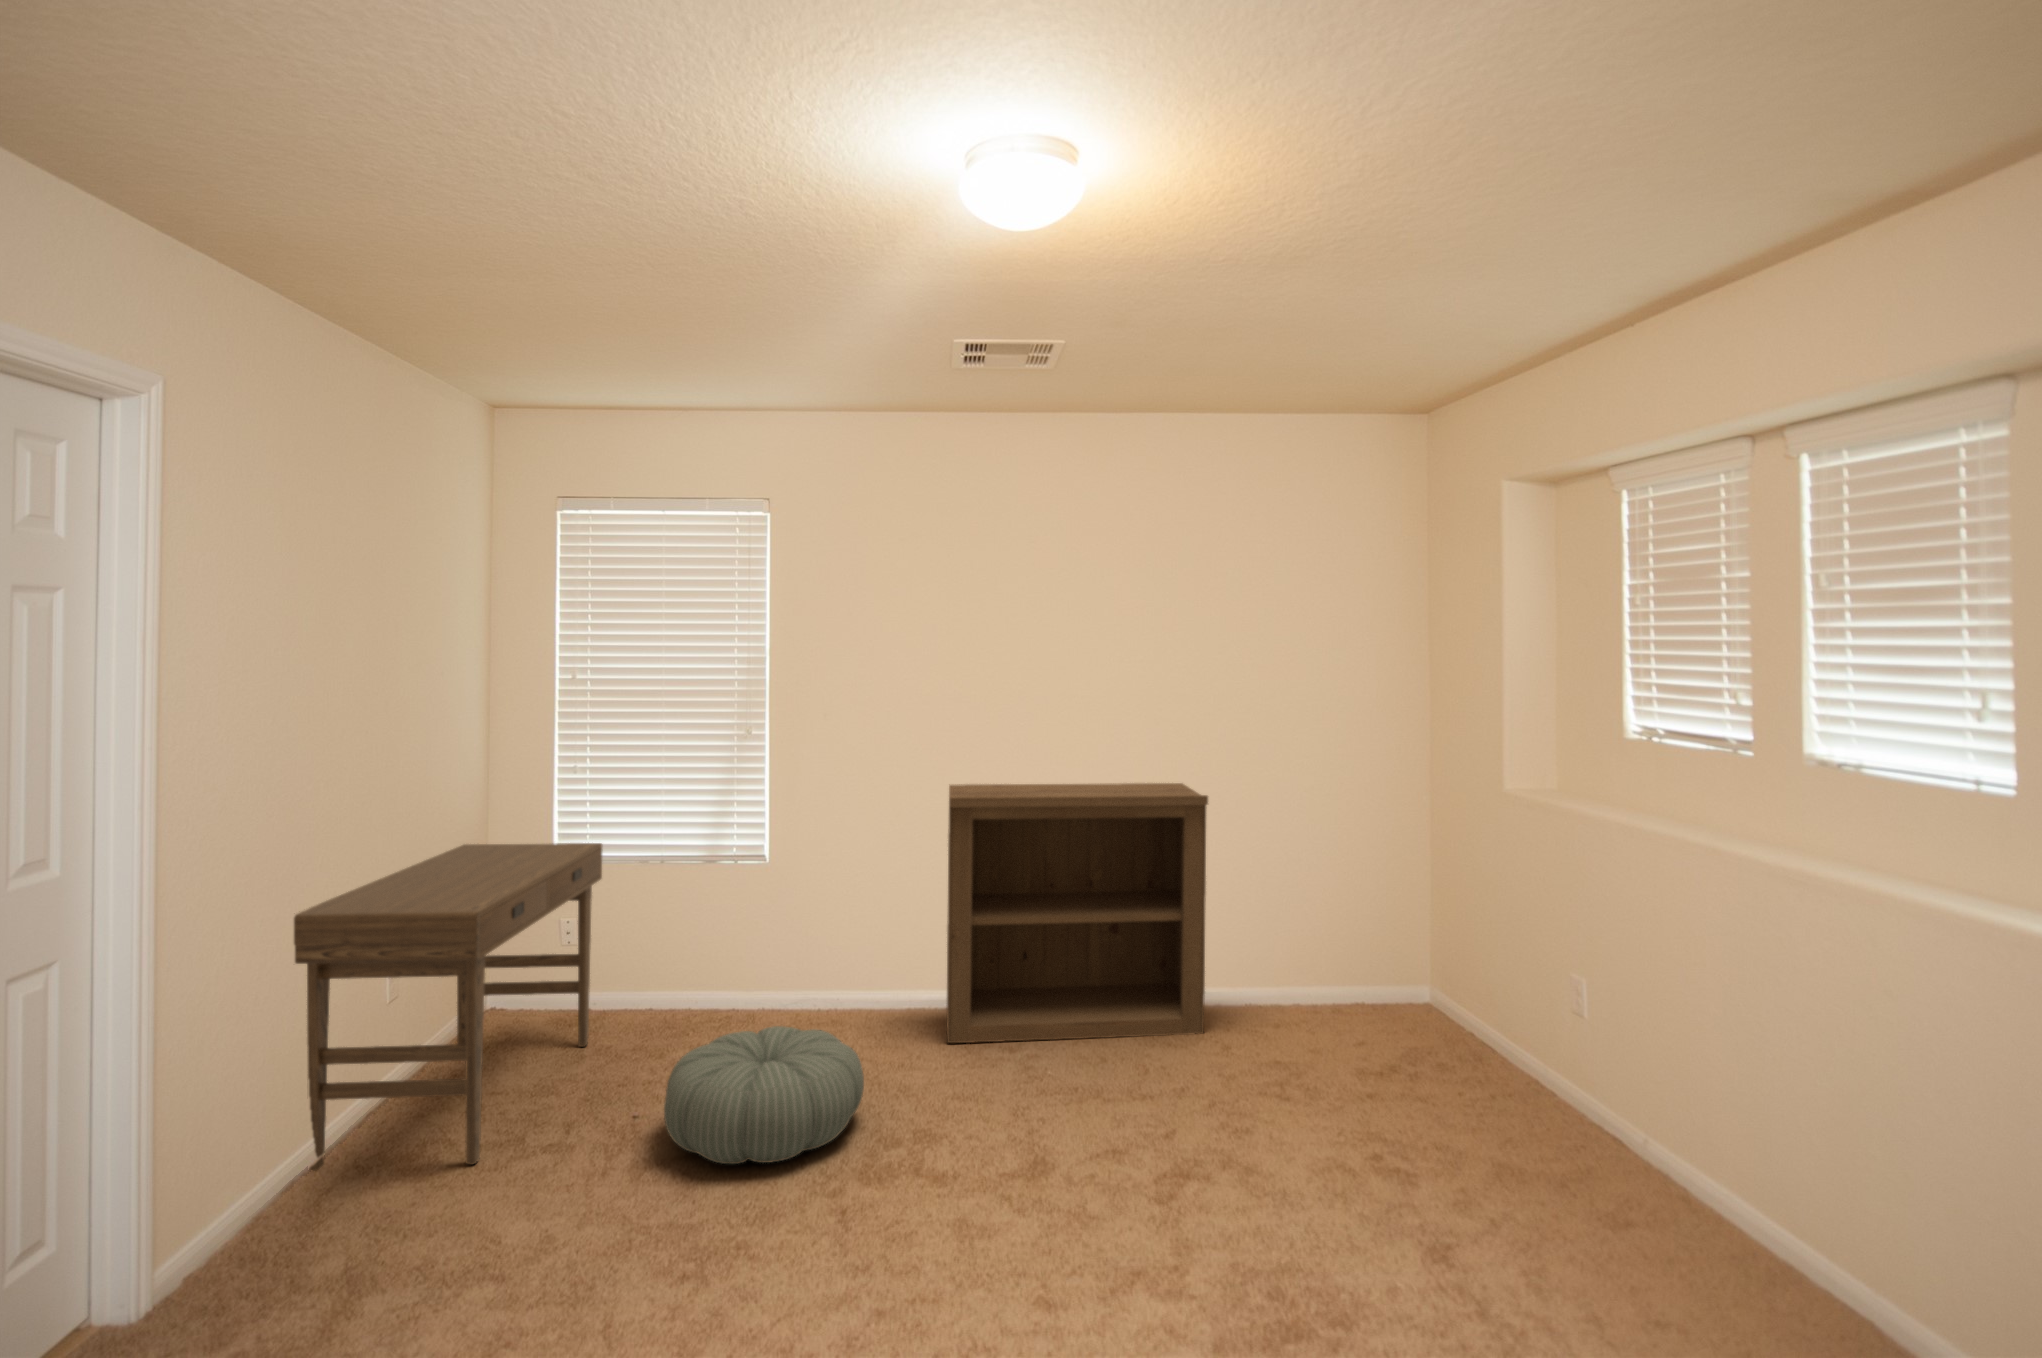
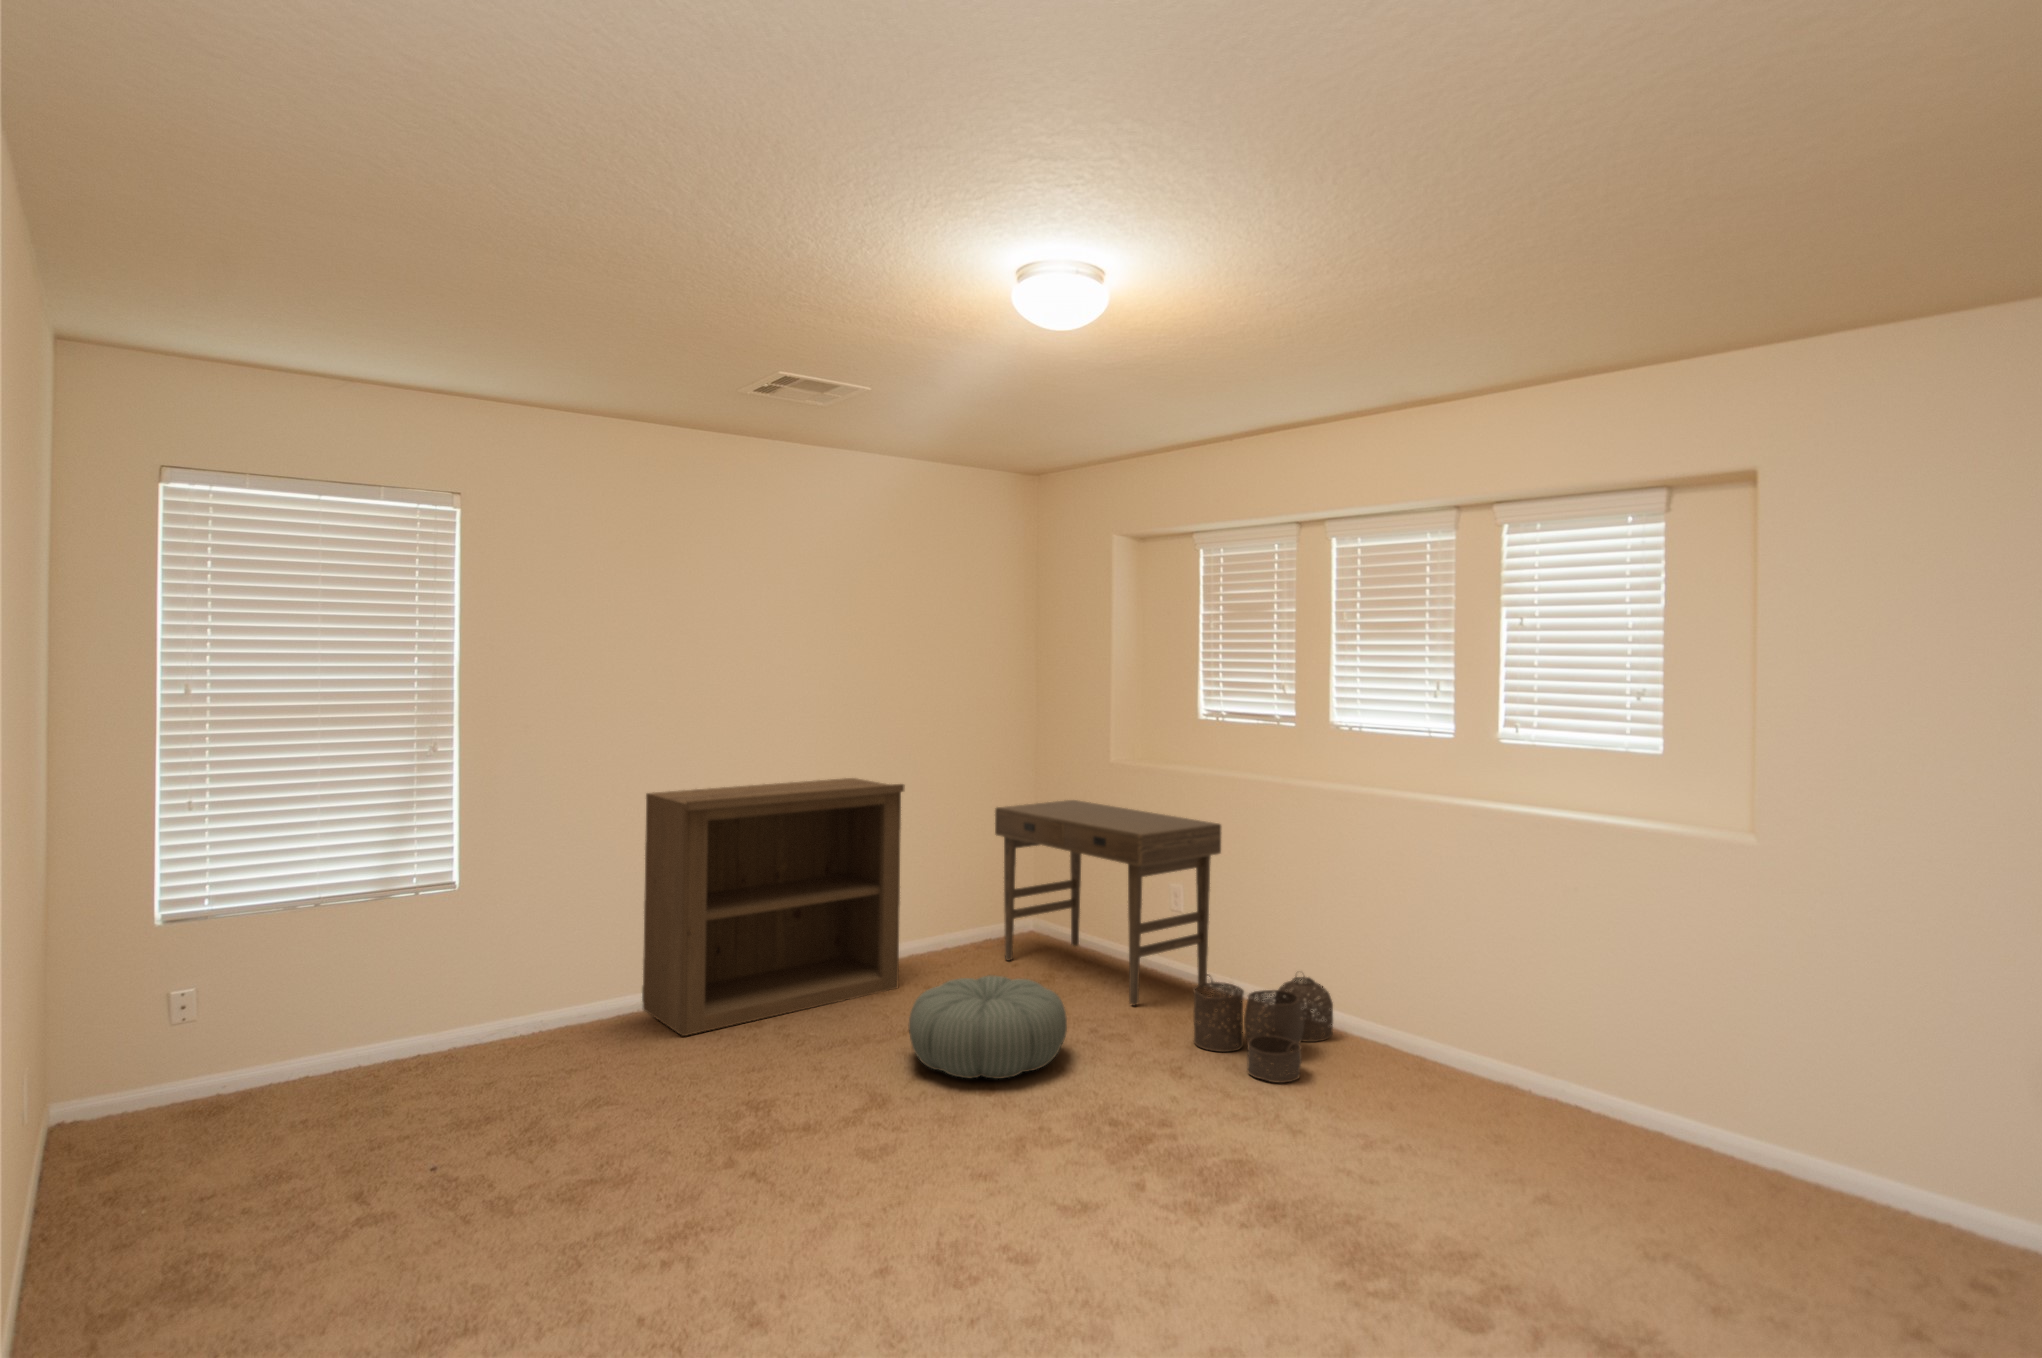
desk: present [294,843,602,1171] -> present [995,800,1221,1005]
pouf: present [664,1026,864,1164] -> present [909,975,1067,1079]
woven basket: none [1503,1113,1760,1327] -> present [1194,974,1333,1083]

